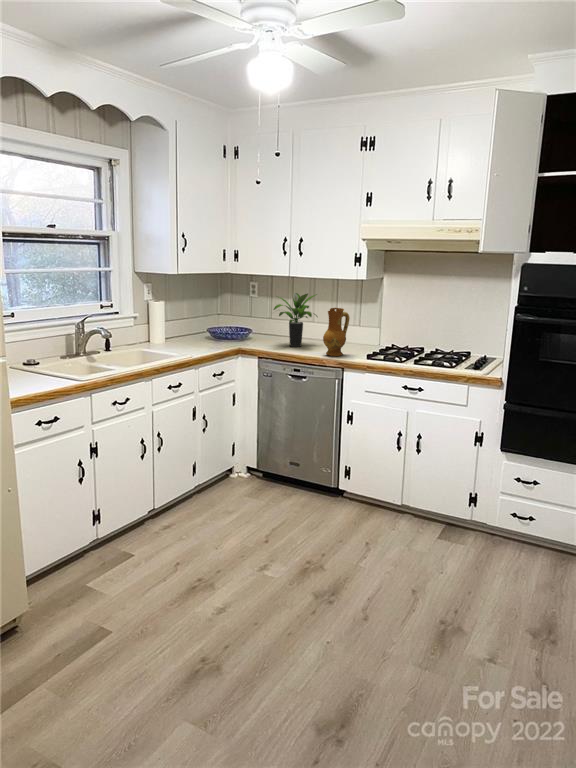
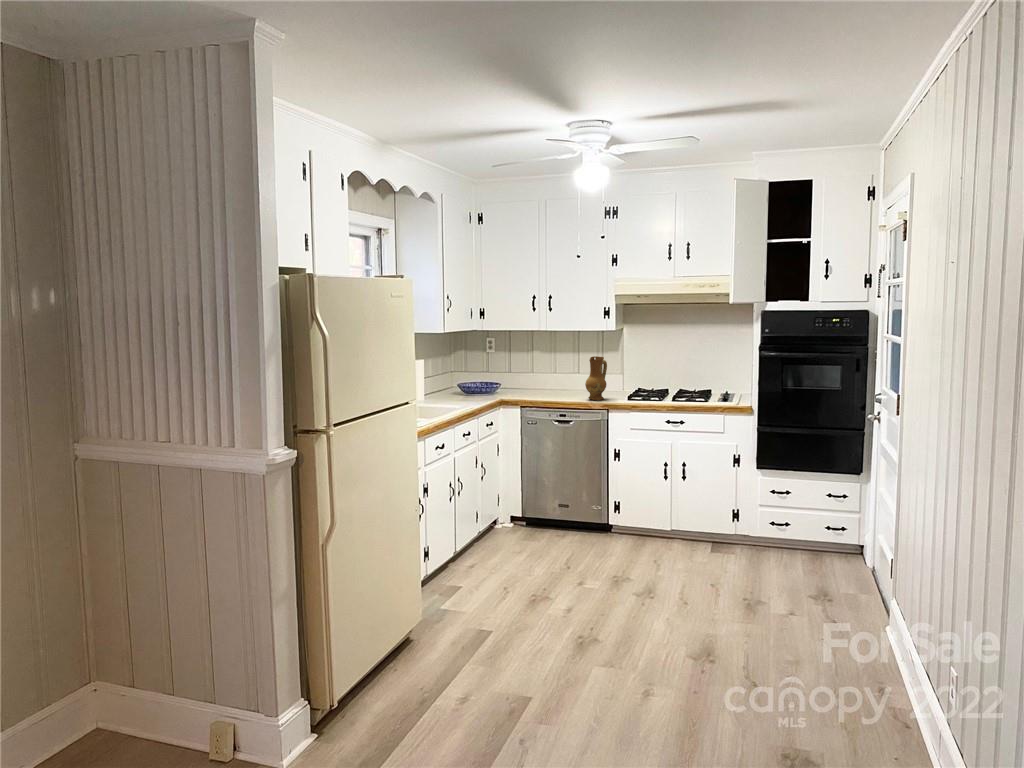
potted plant: present [274,293,317,347] -> none [528,345,569,396]

